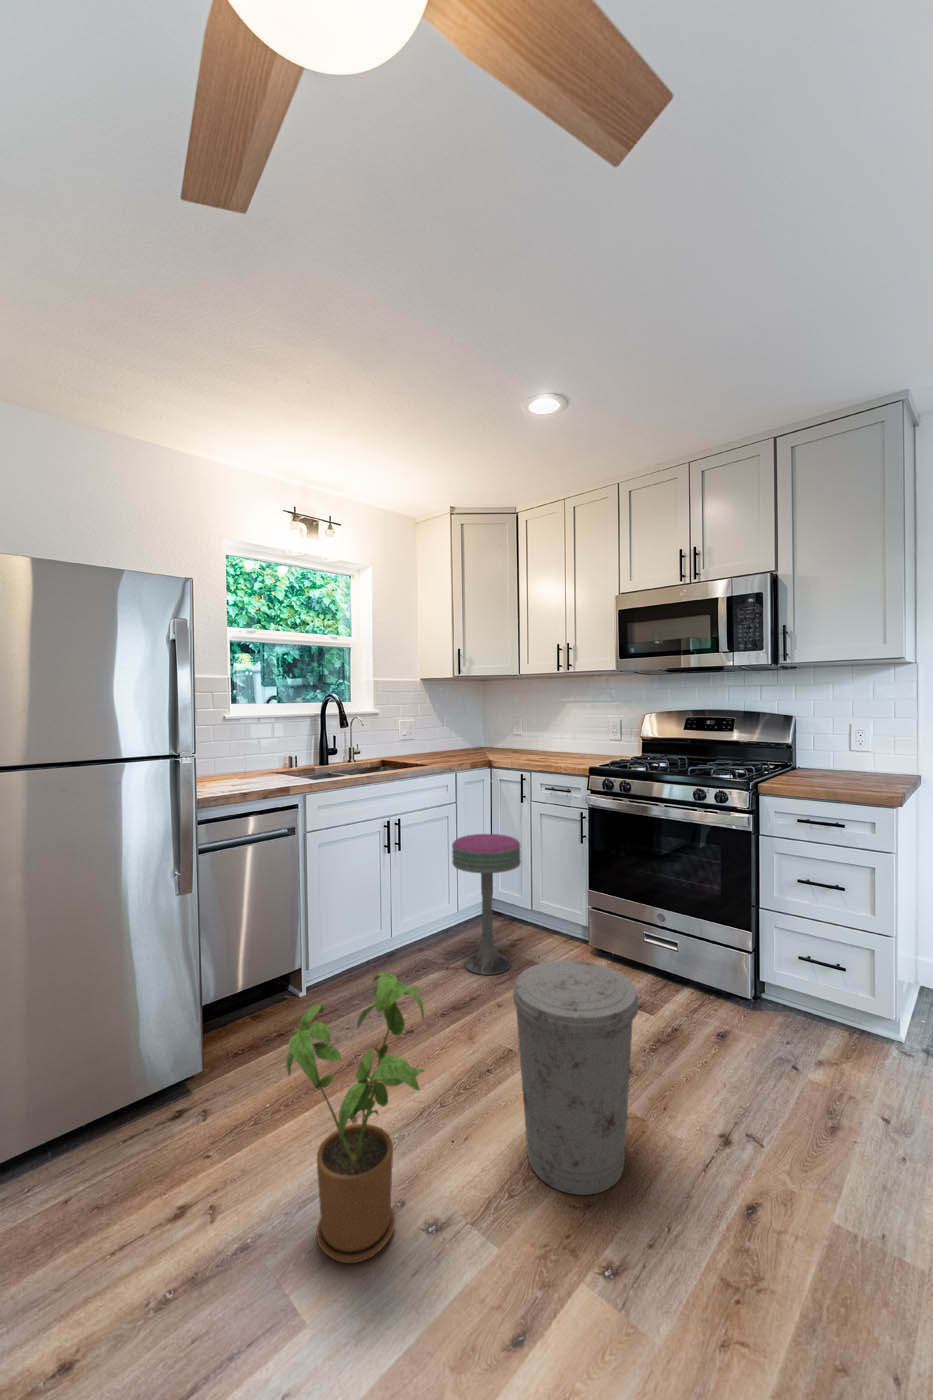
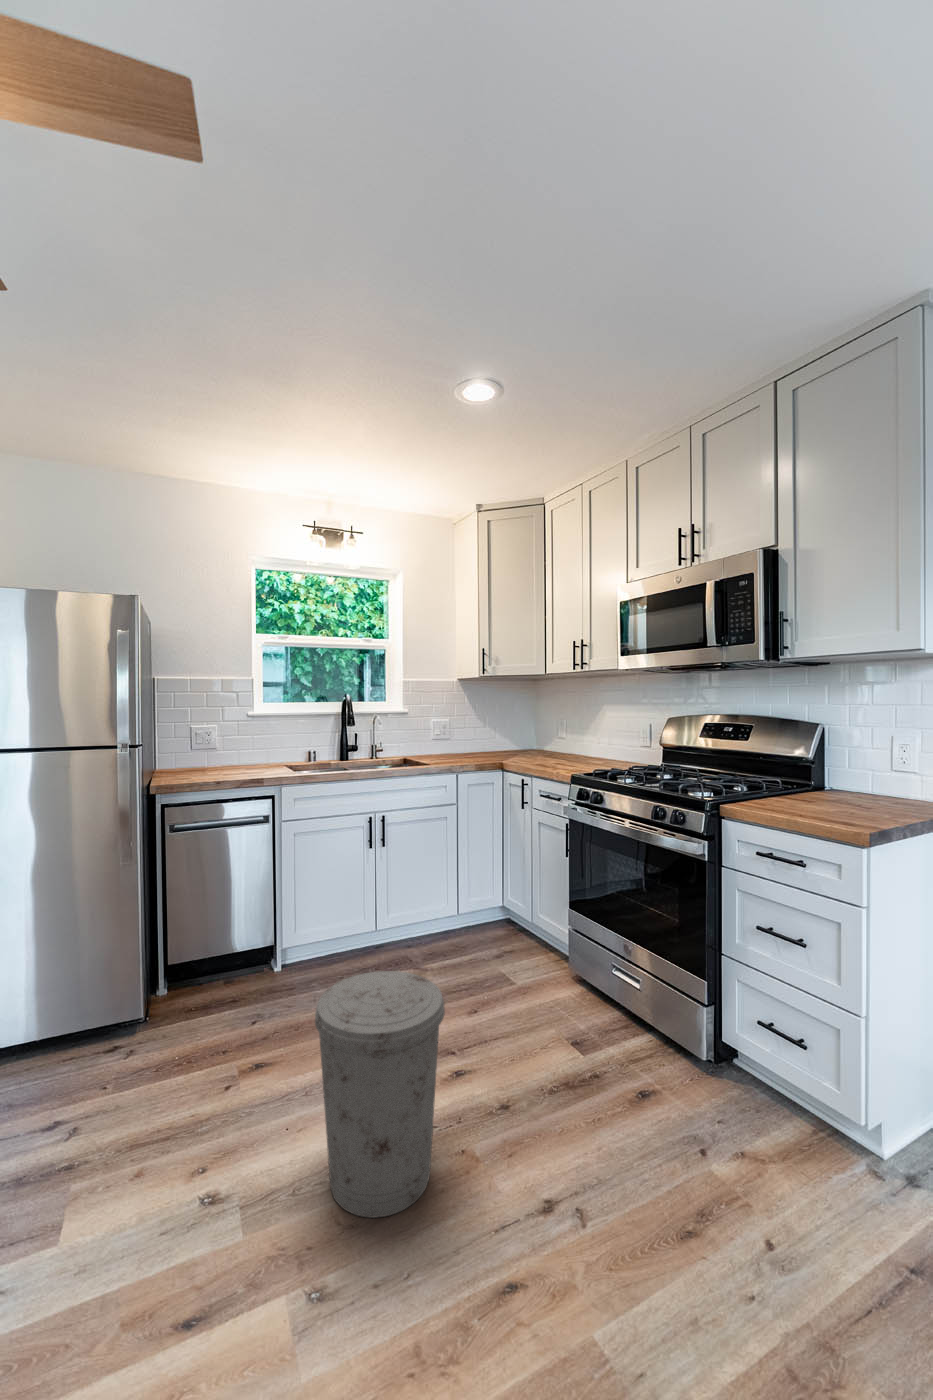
bar stool: present [452,834,521,975] -> none [424,837,493,981]
house plant: present [286,972,424,1263] -> none [90,954,235,1213]

